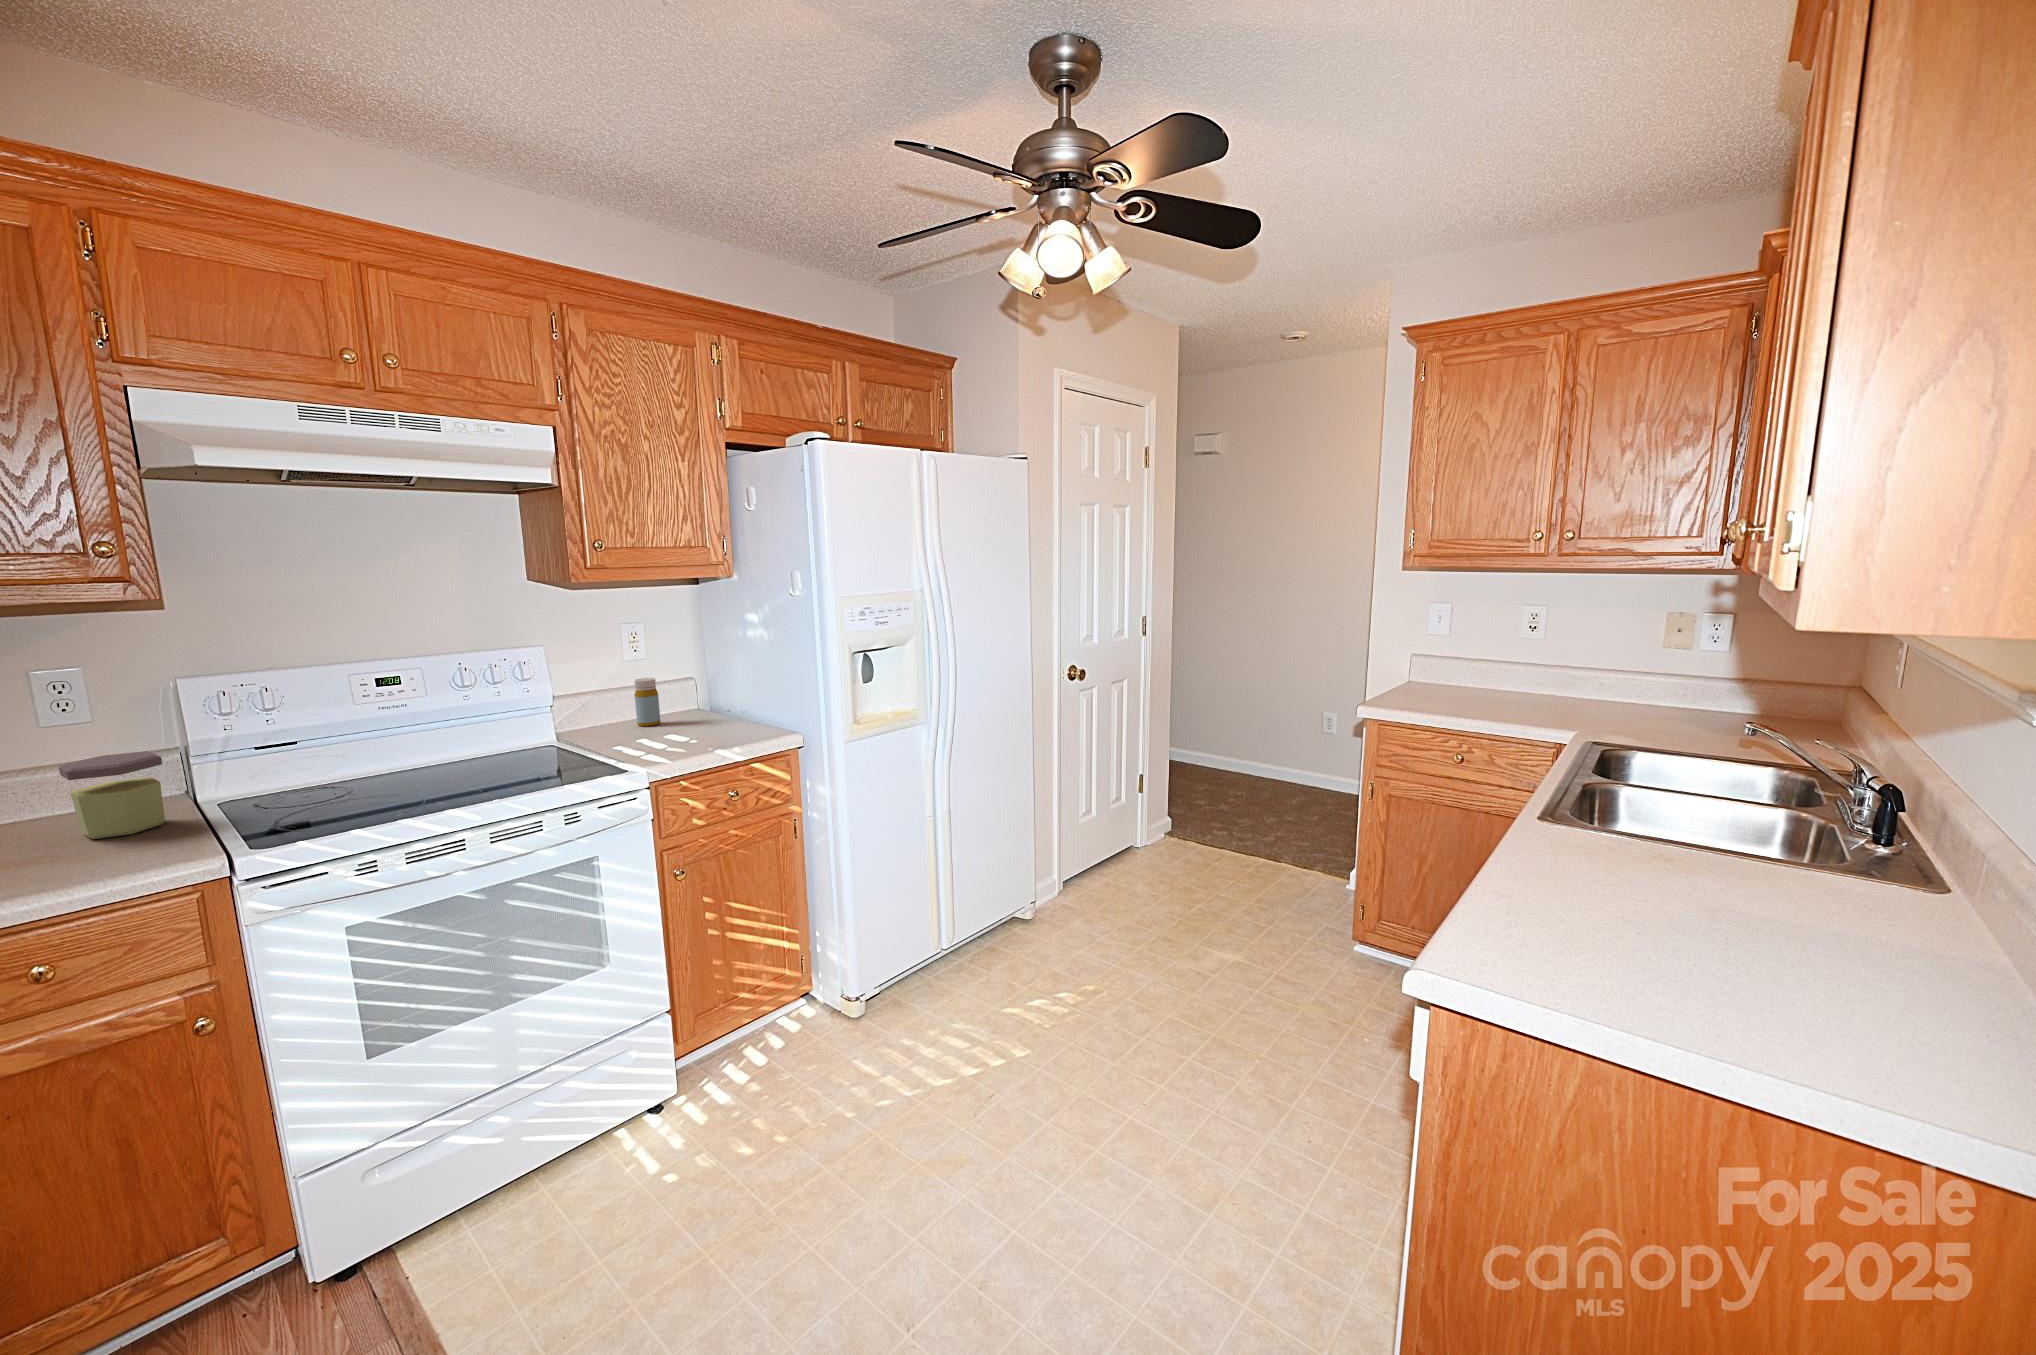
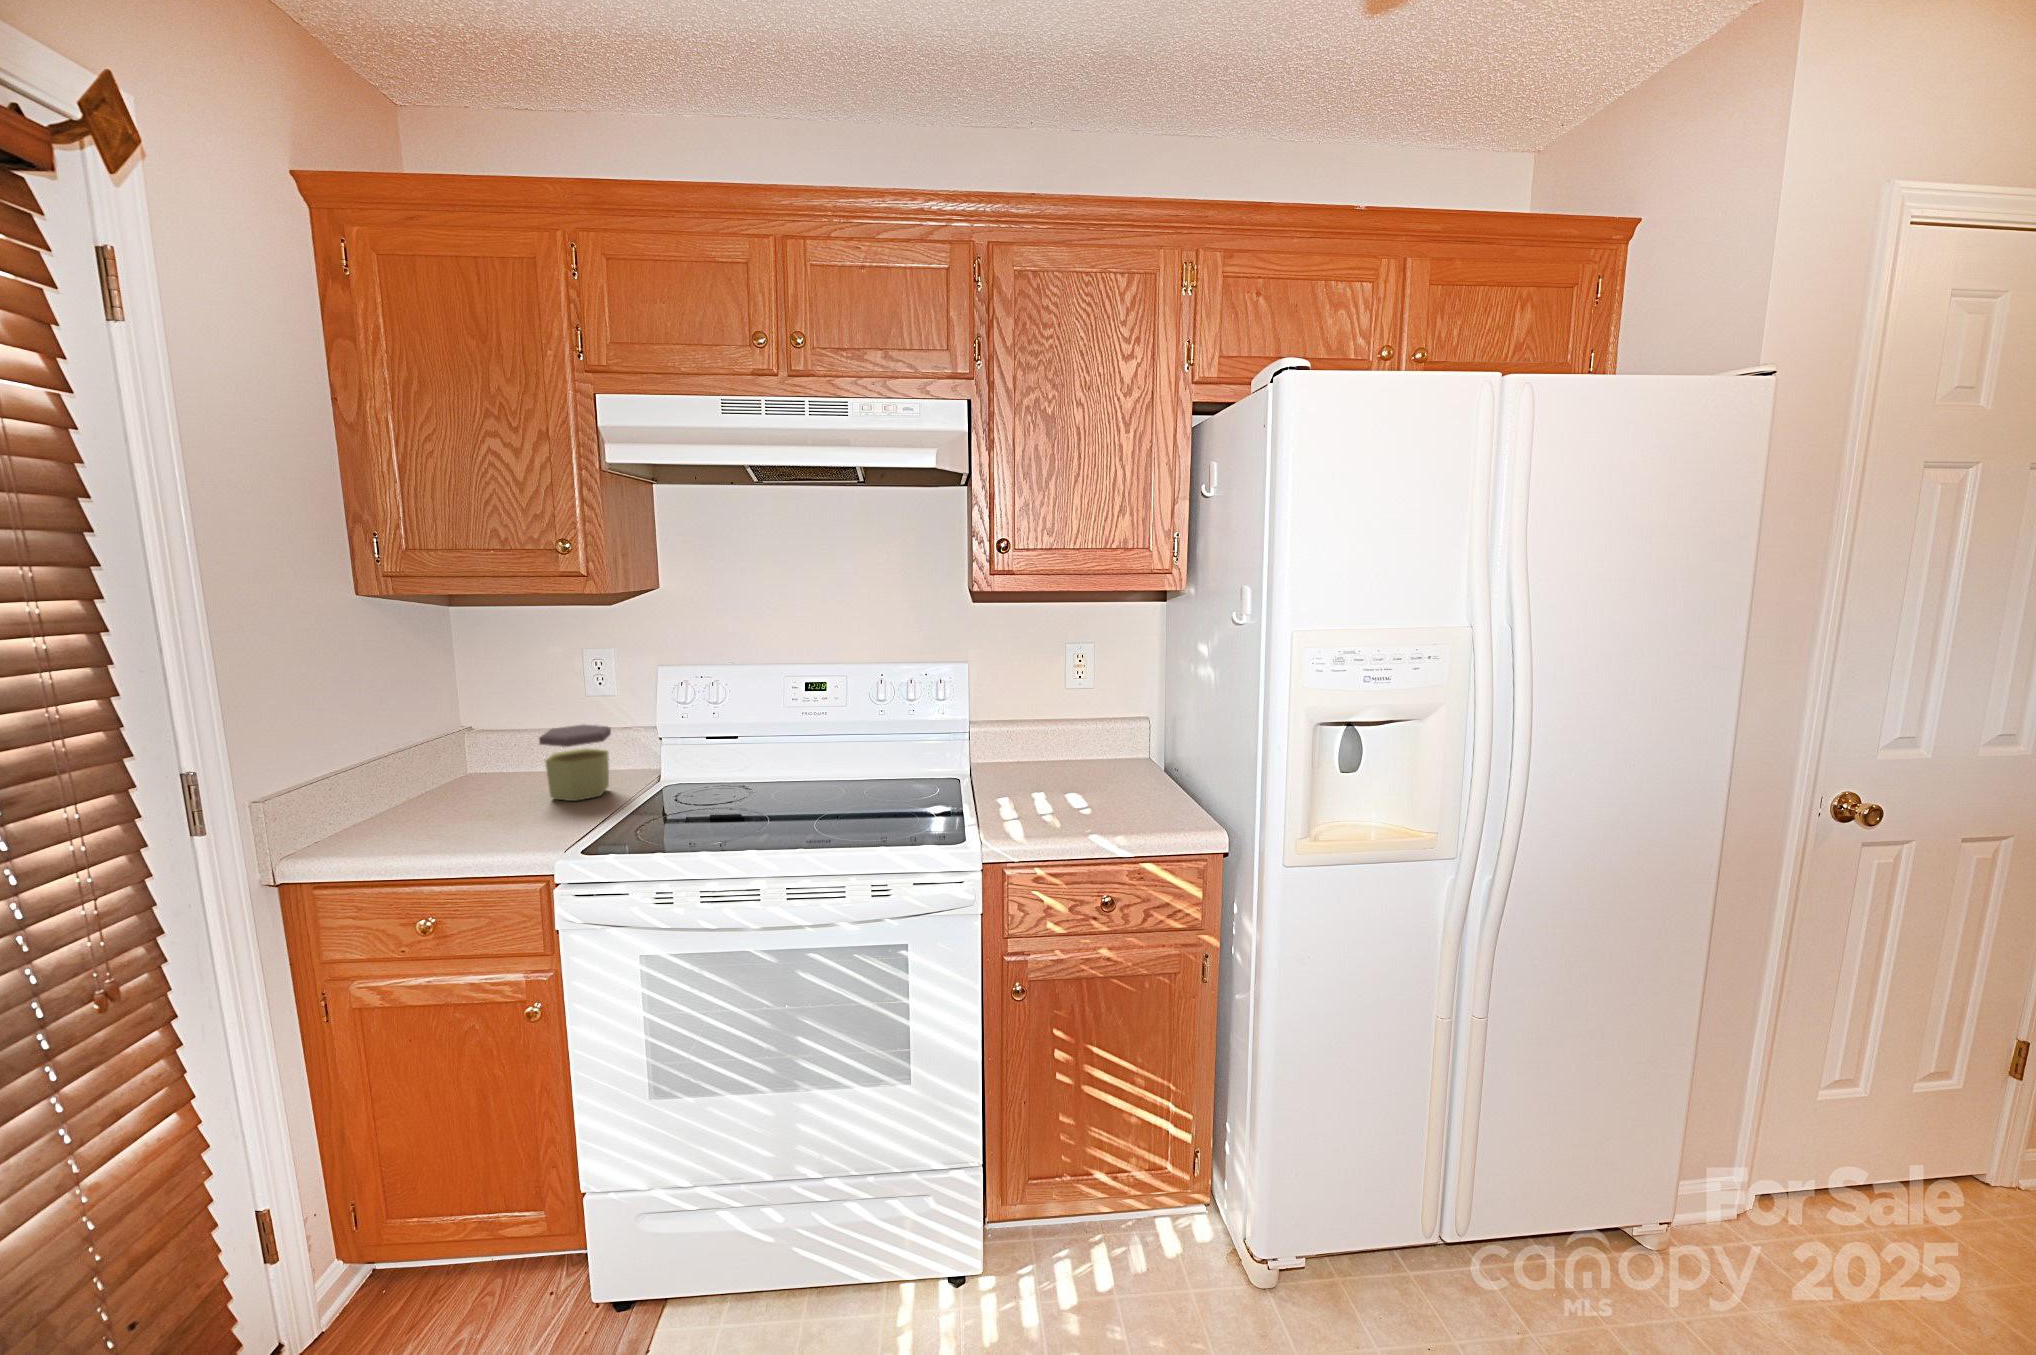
bottle: present [635,678,660,726] -> none [1059,712,1086,773]

